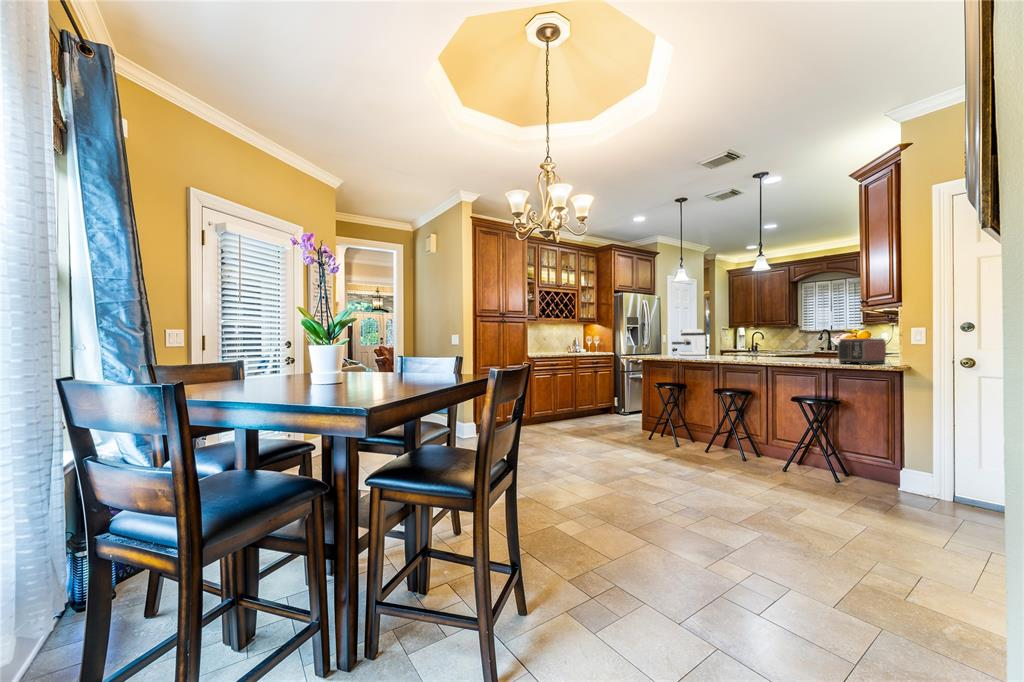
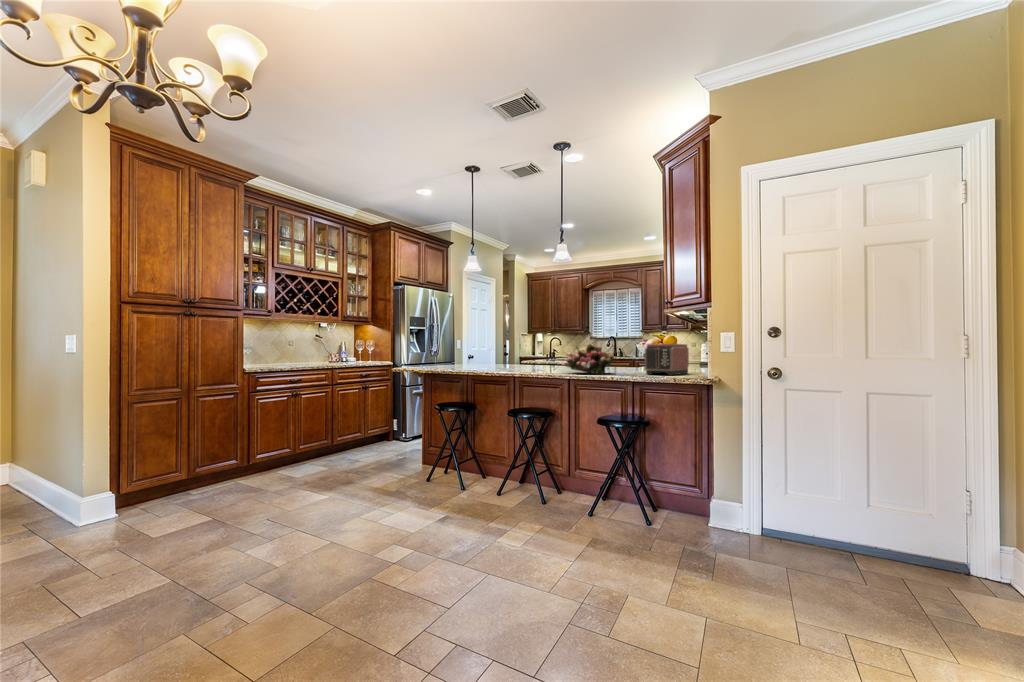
coffee maker: present [672,329,706,359] -> none [459,331,500,370]
flower arrangement: none [759,338,808,363] -> present [562,343,614,374]

